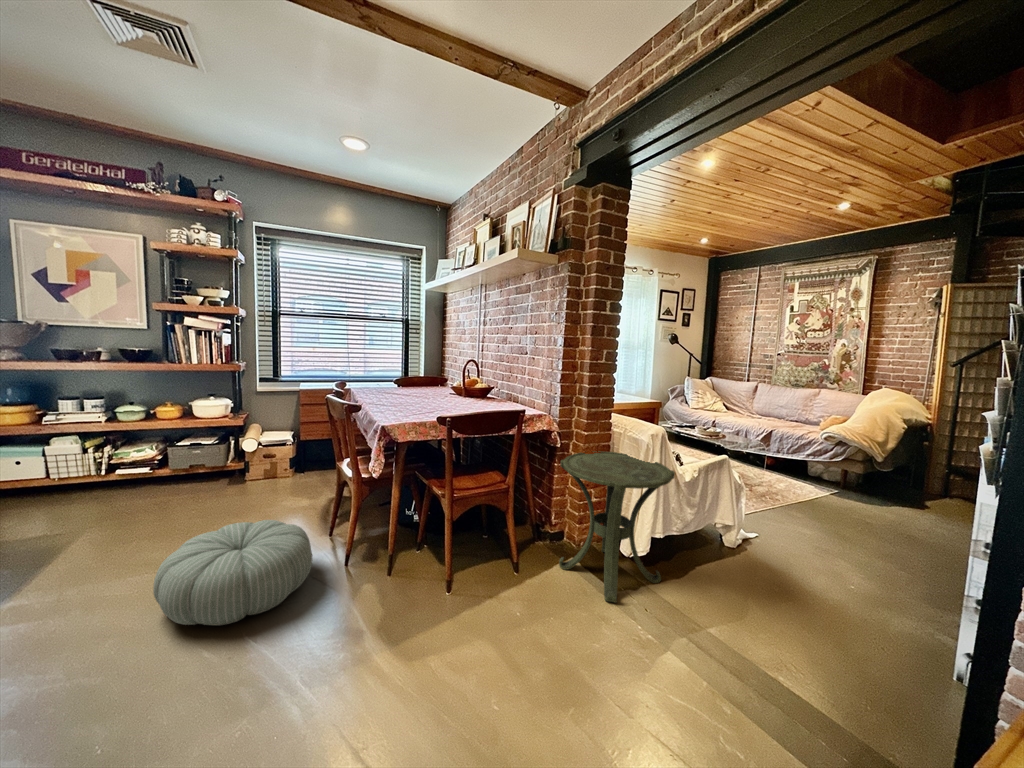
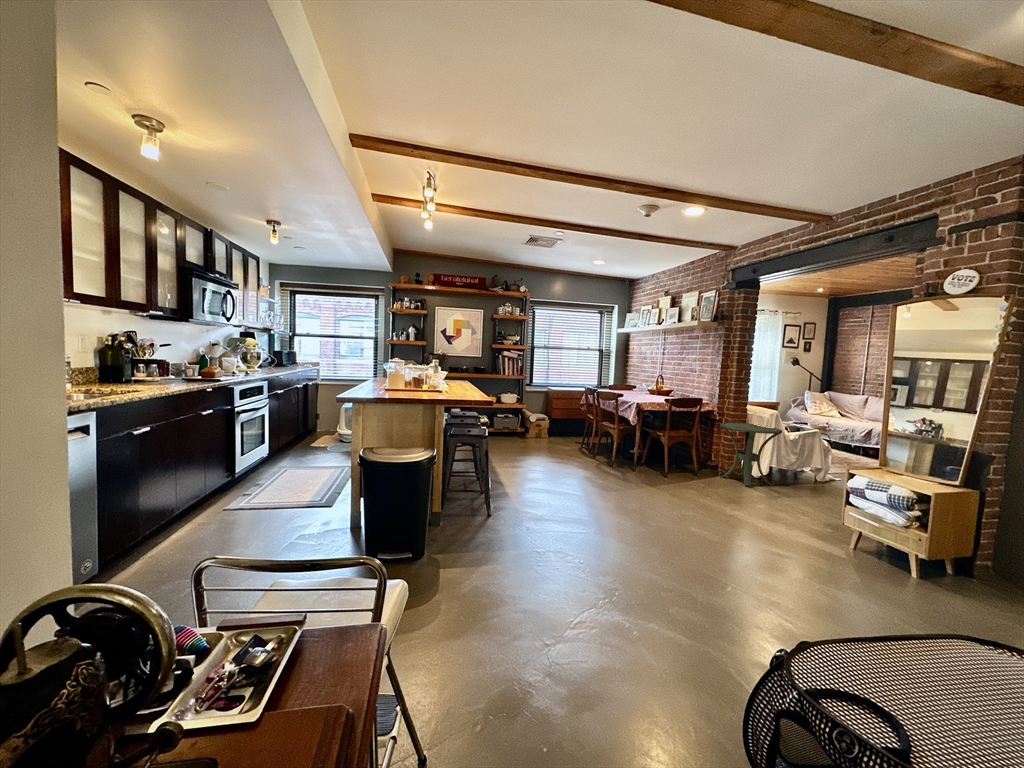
pouf: present [153,520,312,626] -> none [553,443,607,474]

